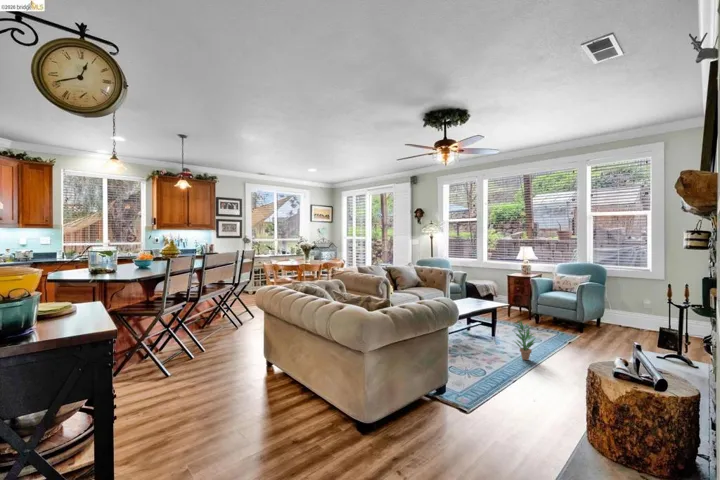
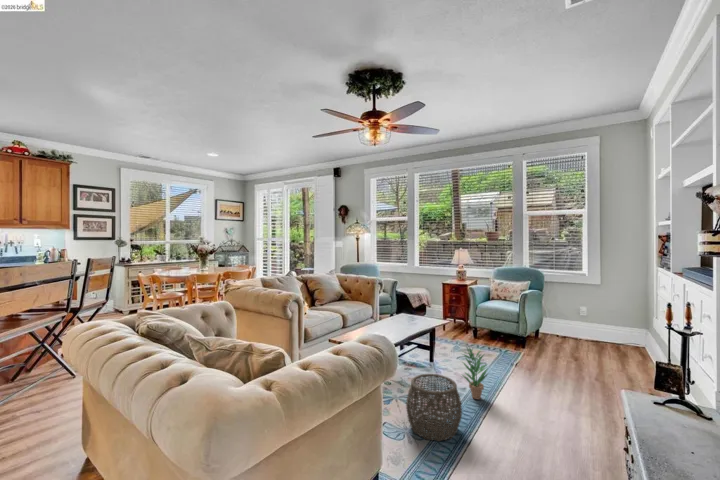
woven basket: none [467,335,509,378] -> present [406,374,462,441]

